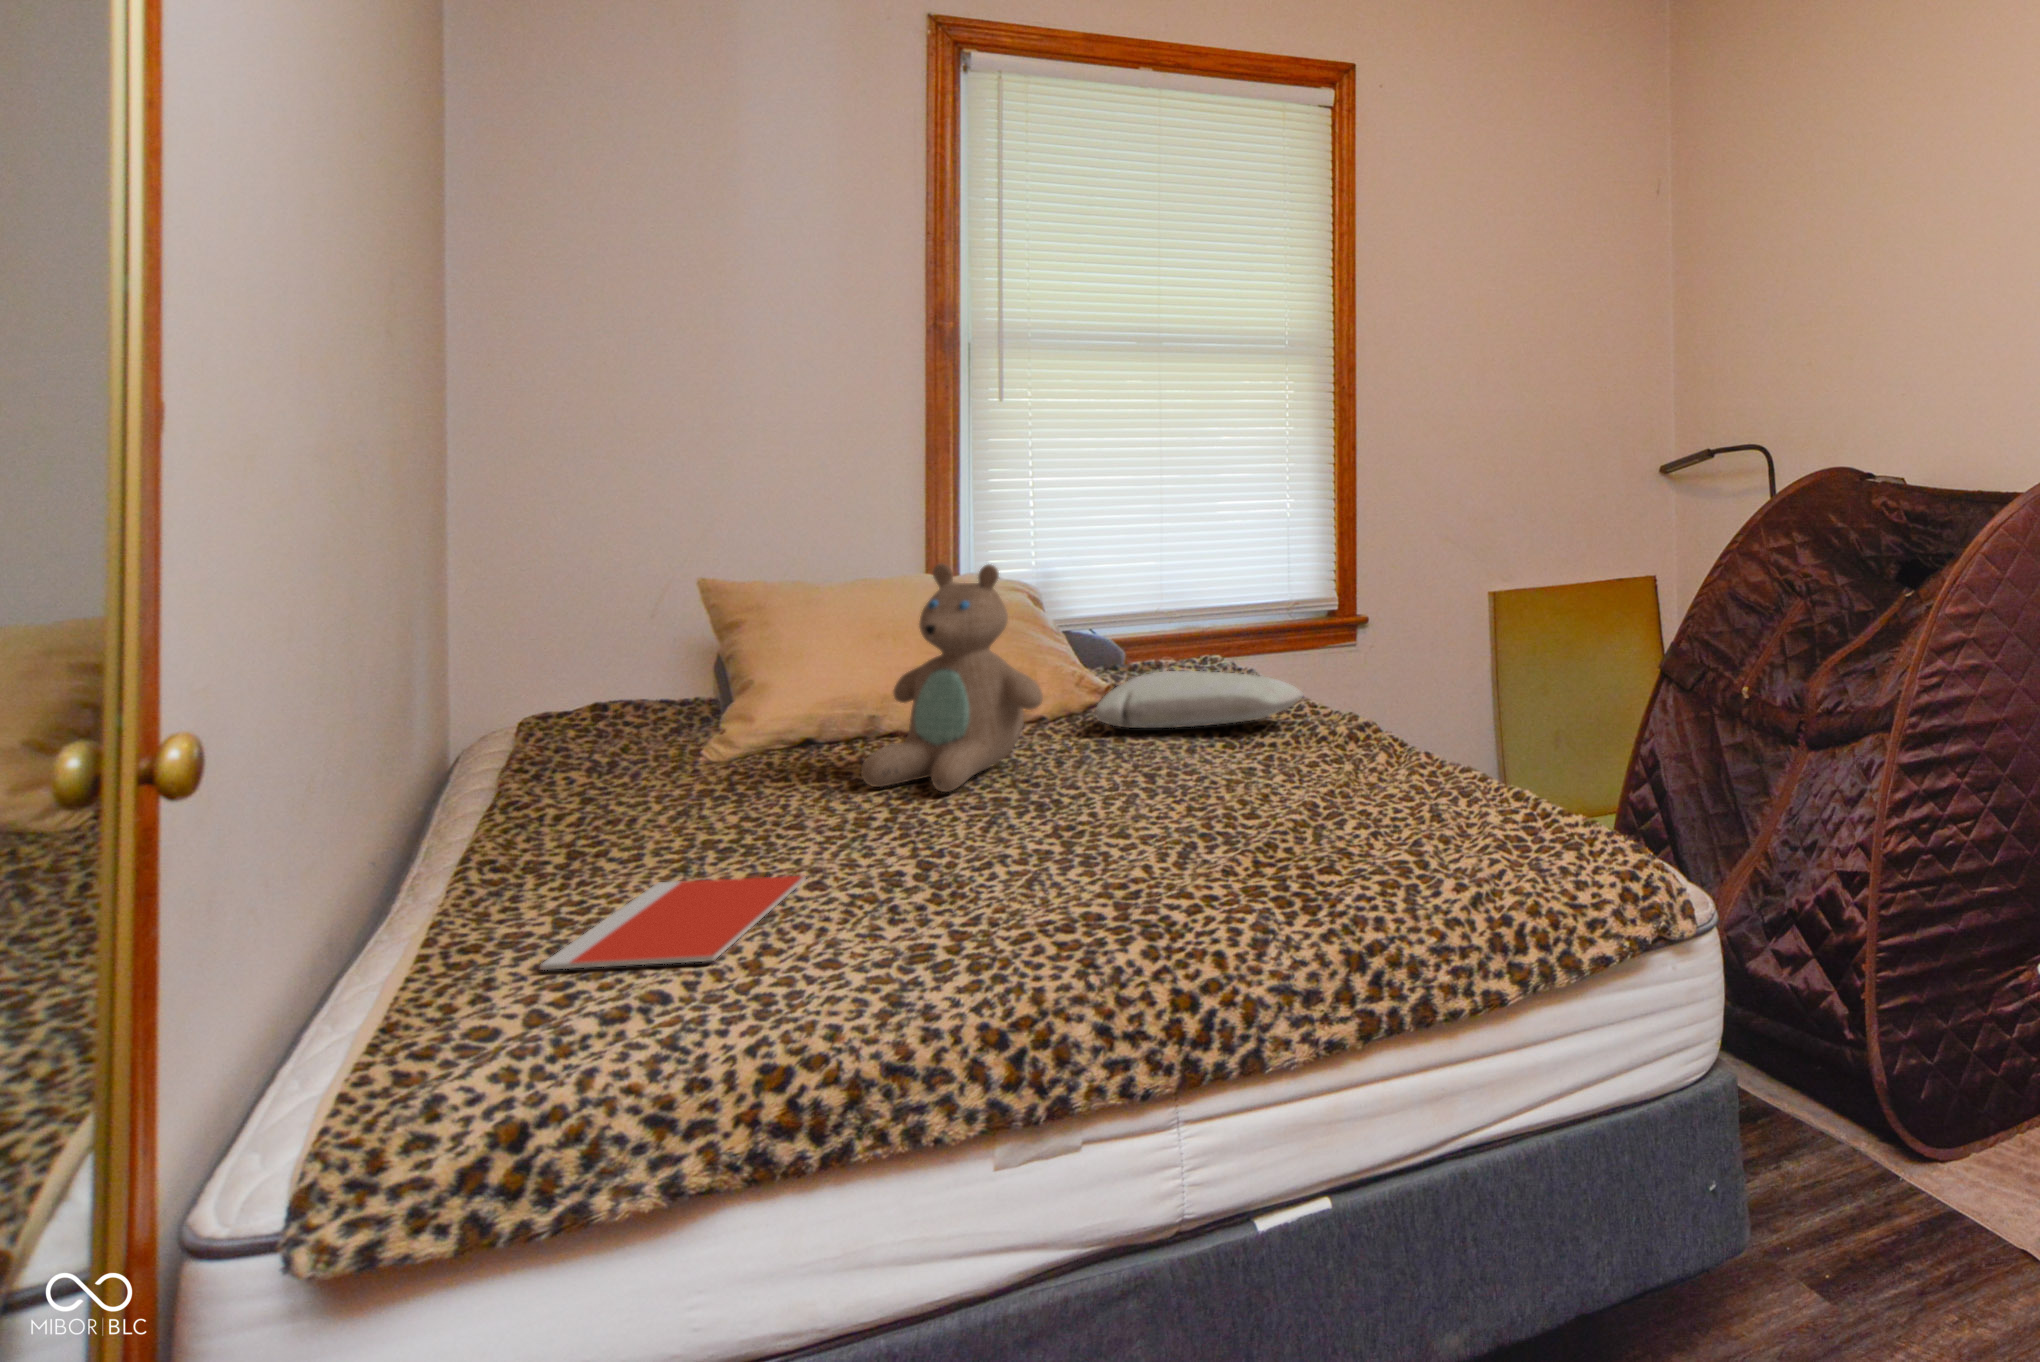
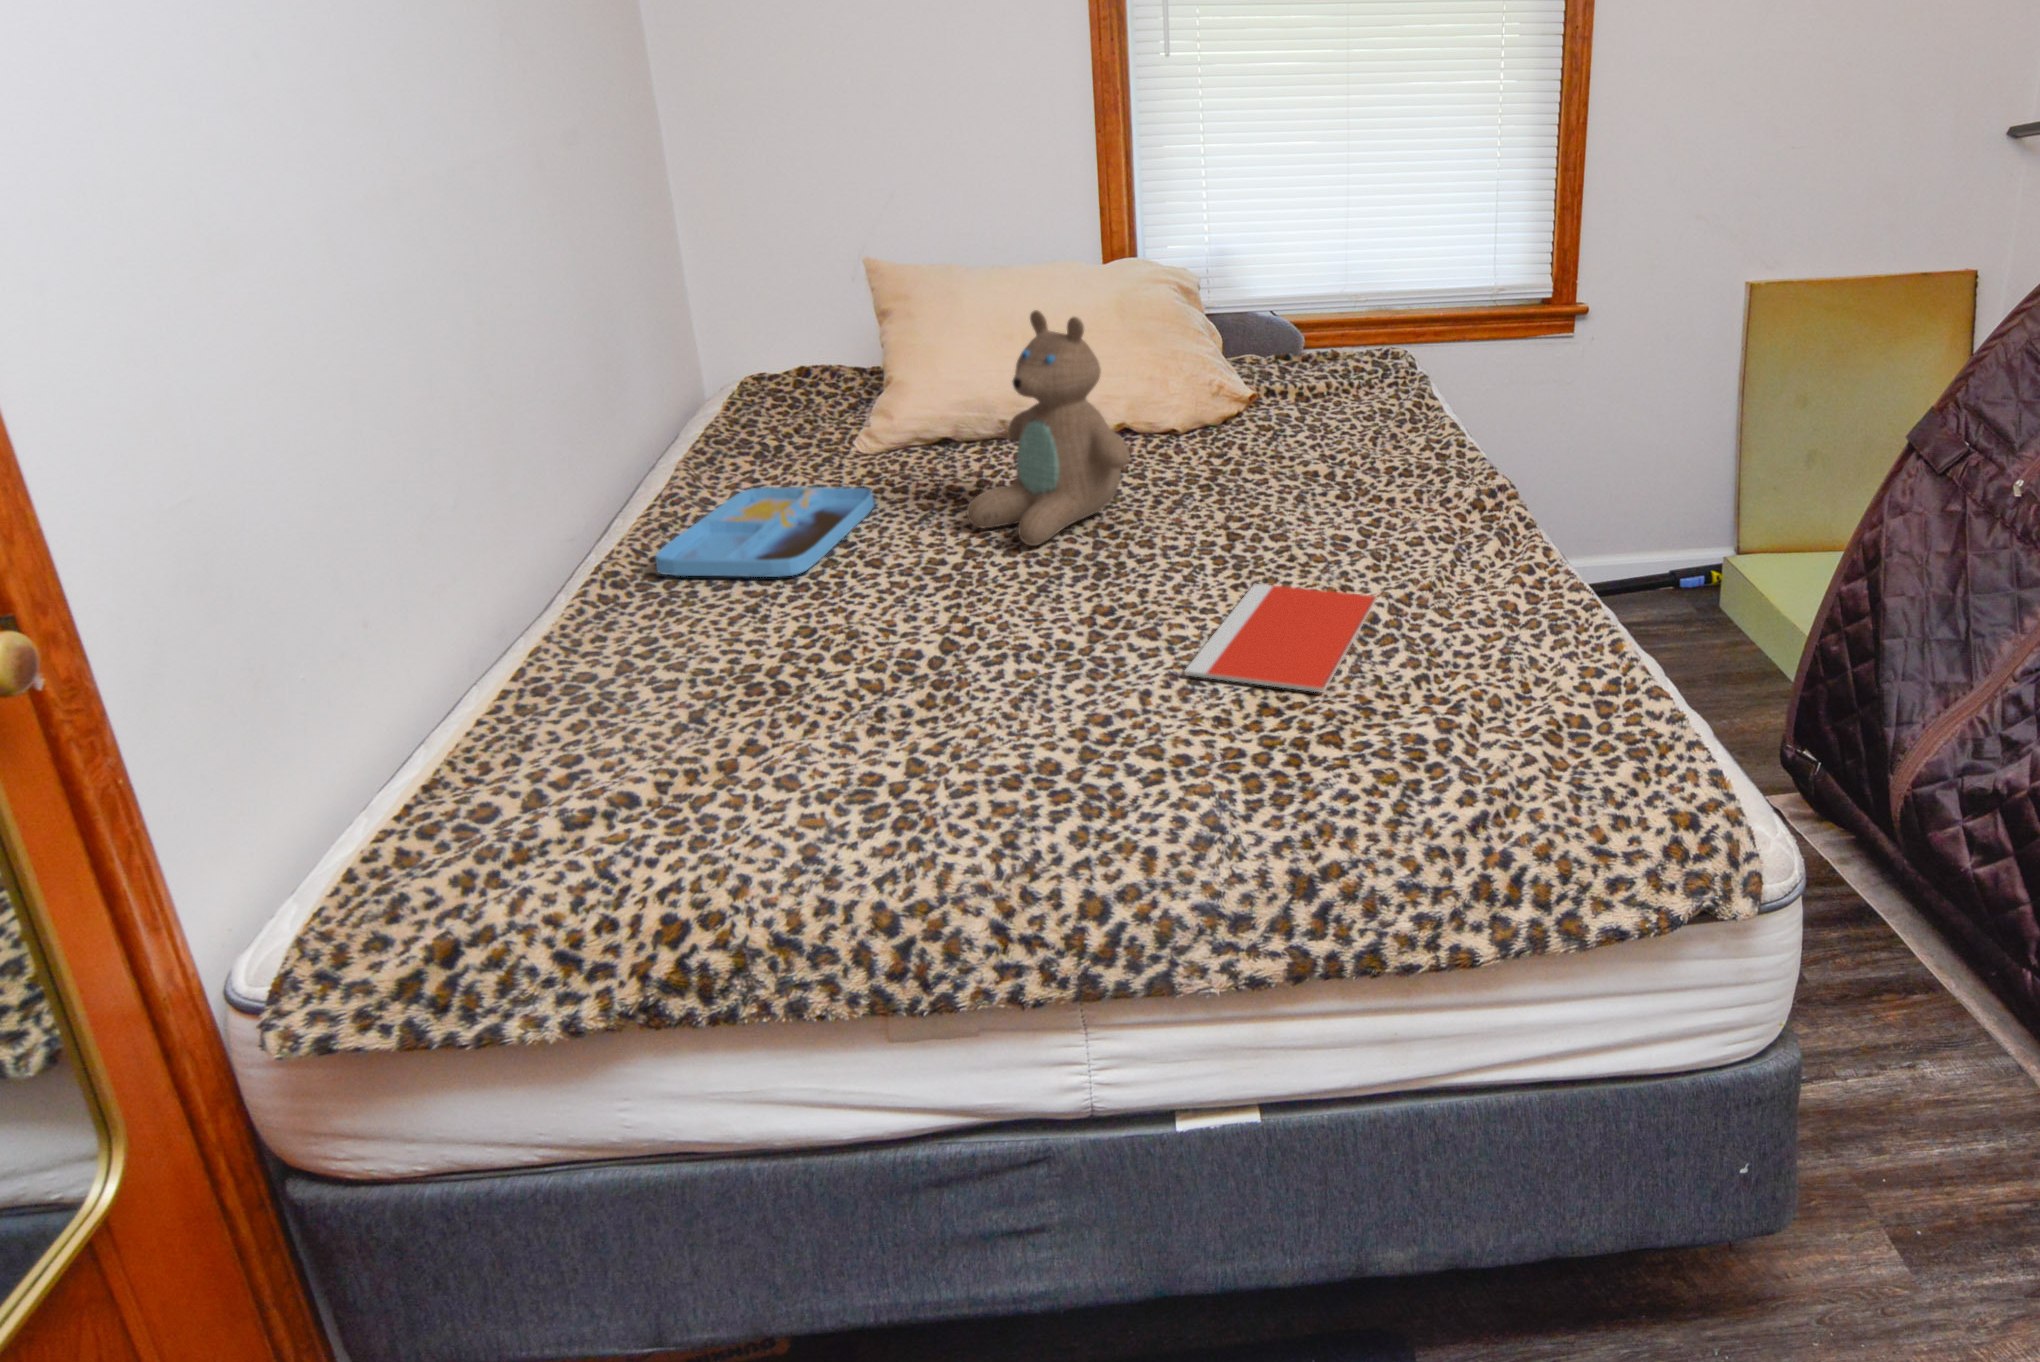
pillow: present [1095,671,1303,728] -> none [1211,416,1425,483]
tray: none [502,768,731,855] -> present [655,487,874,577]
notebook: present [540,876,805,970] -> present [1184,584,1377,693]

